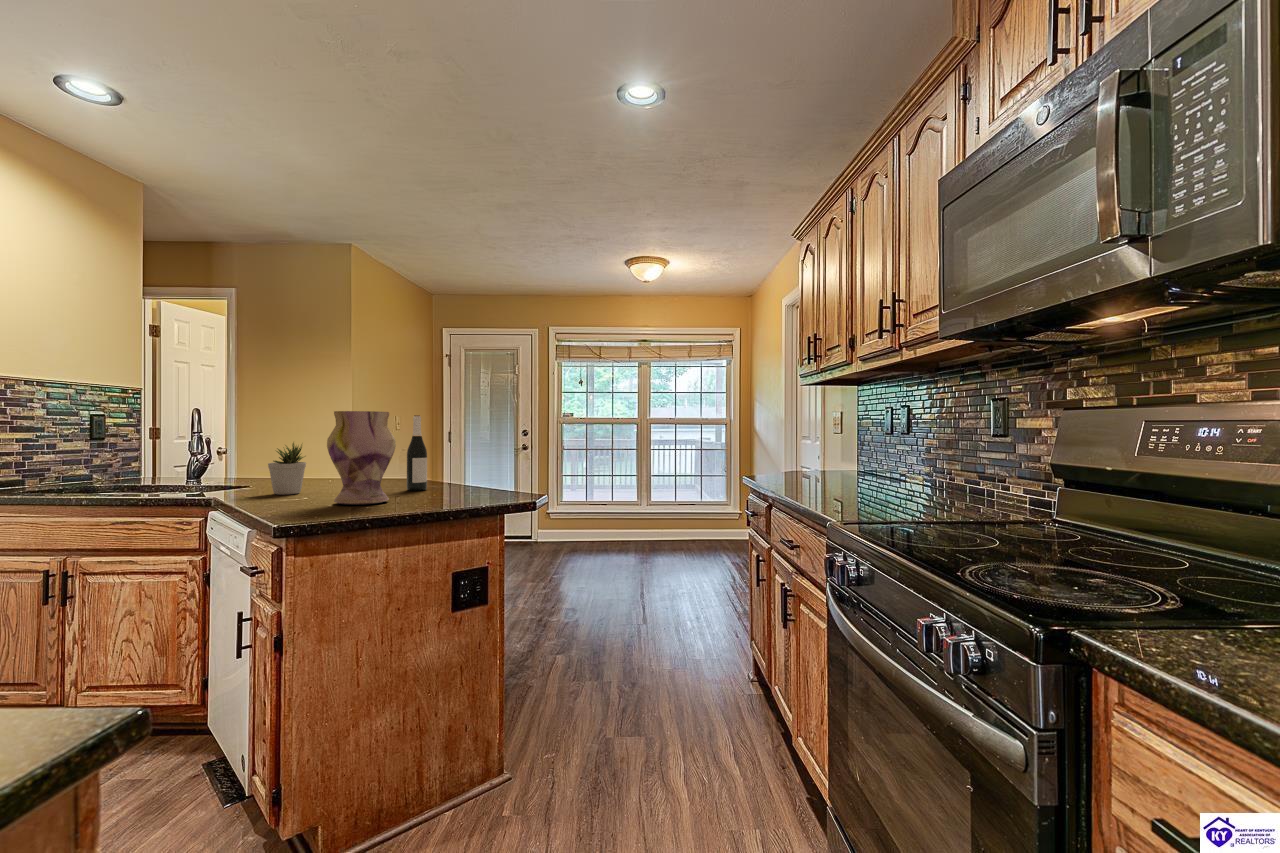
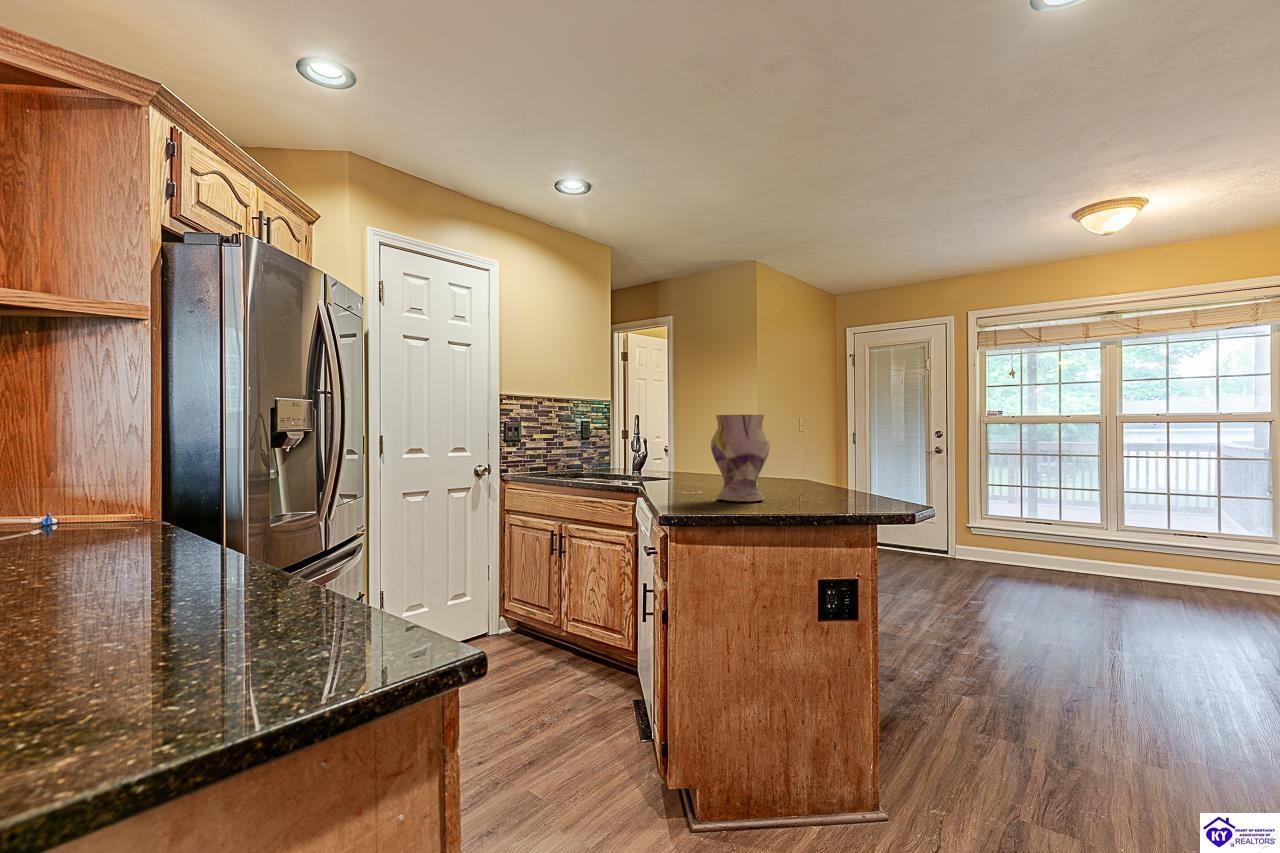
wine bottle: present [407,415,427,491] -> none [789,417,809,491]
potted plant: present [268,442,306,495] -> none [677,442,706,488]

